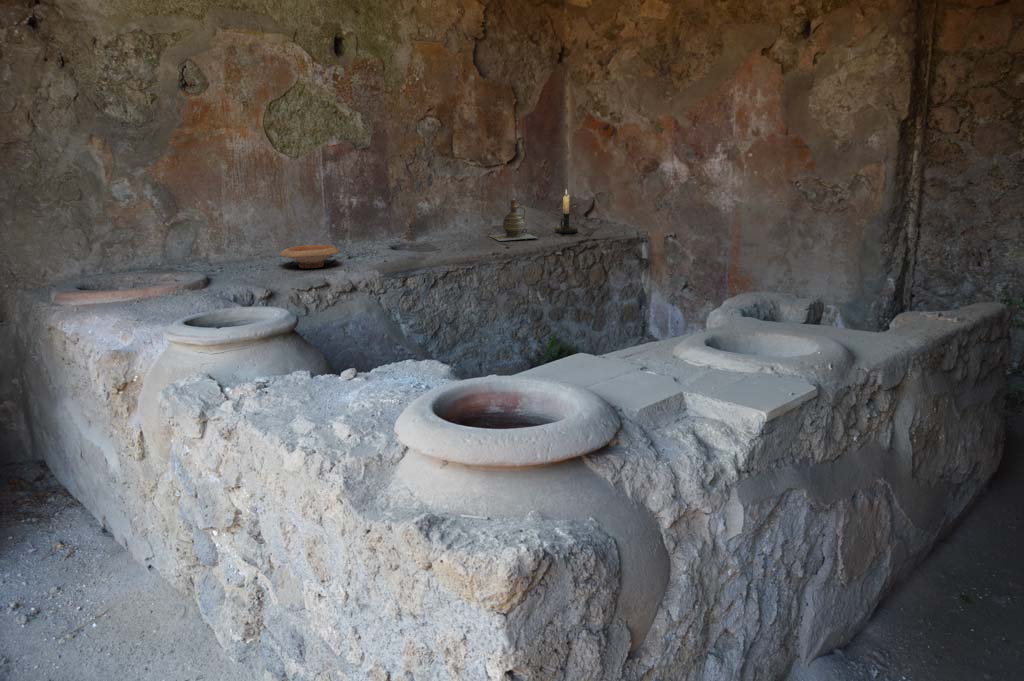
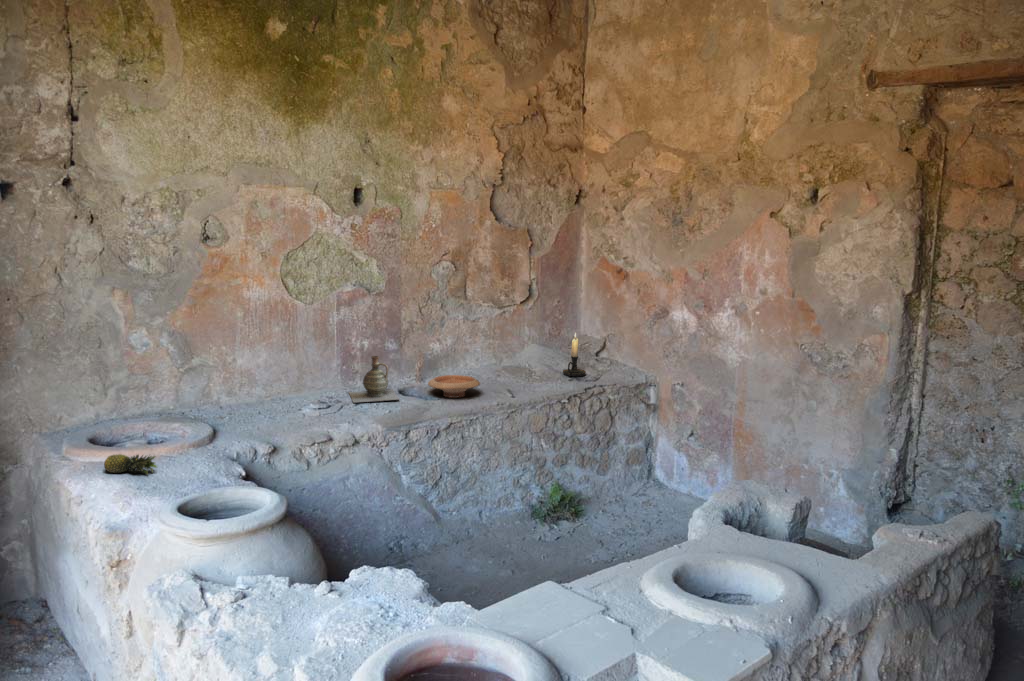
ceramic jug: present [489,200,536,241] -> present [349,356,399,402]
wooden bowl: present [280,245,341,268] -> present [428,375,480,398]
fruit: none [97,290,154,312] -> present [104,454,157,474]

